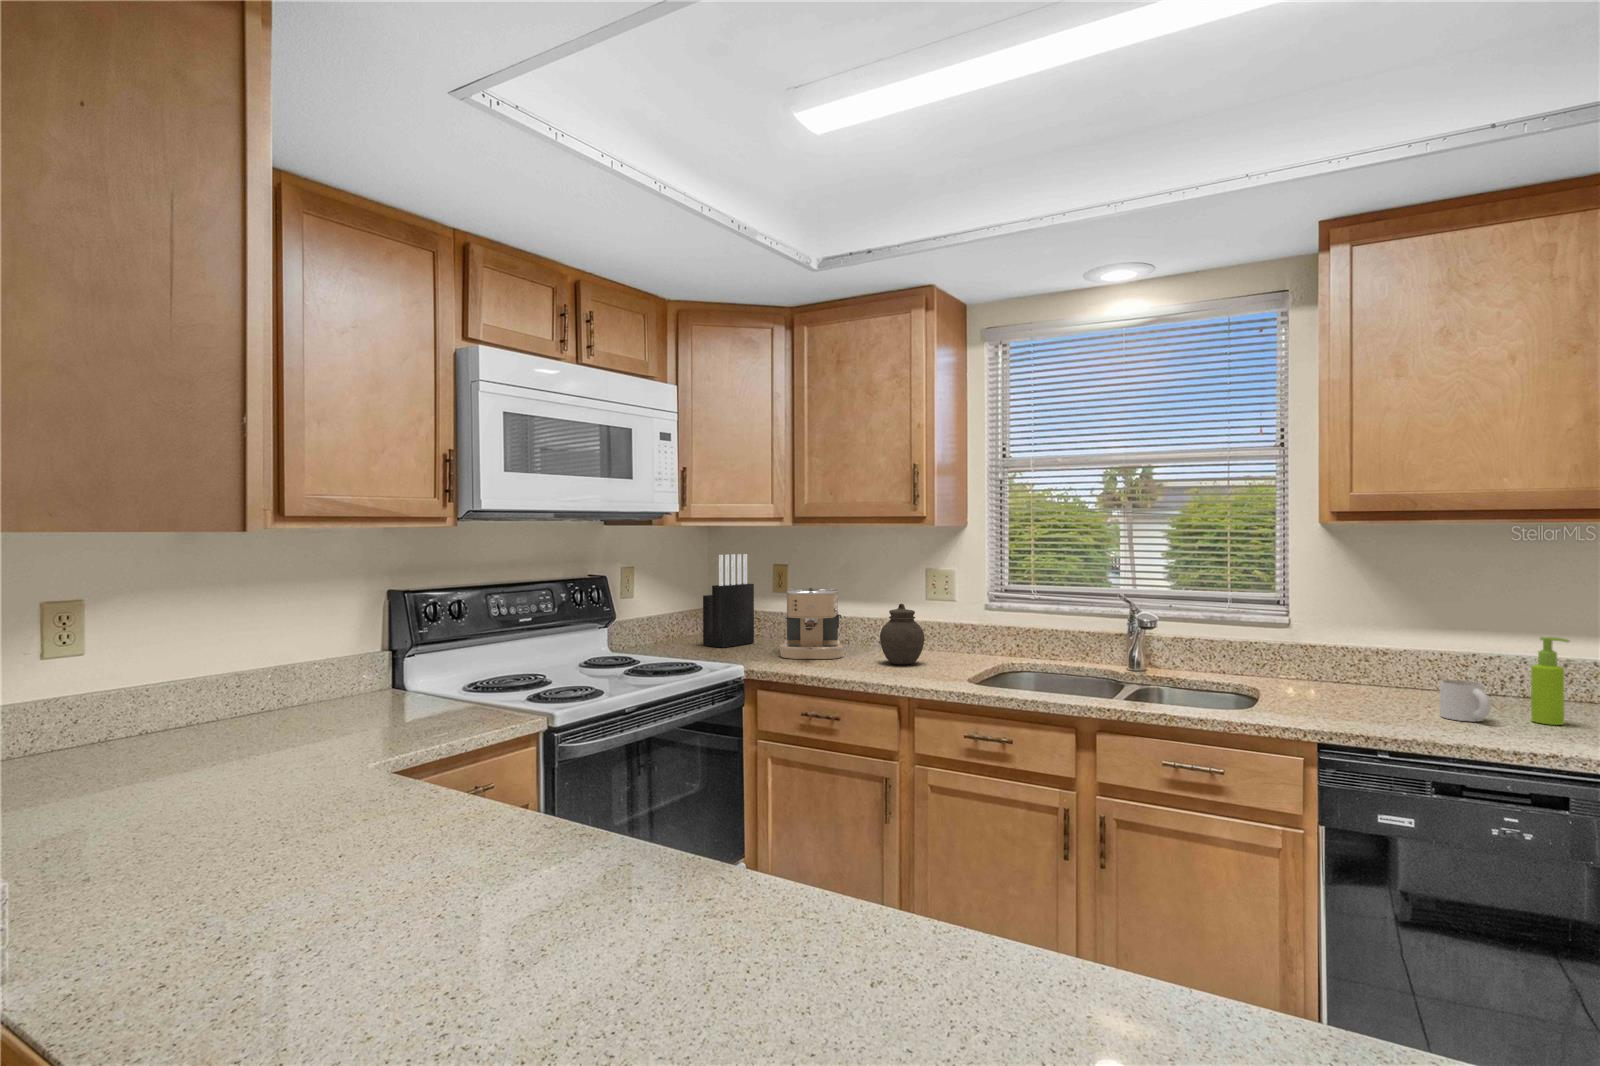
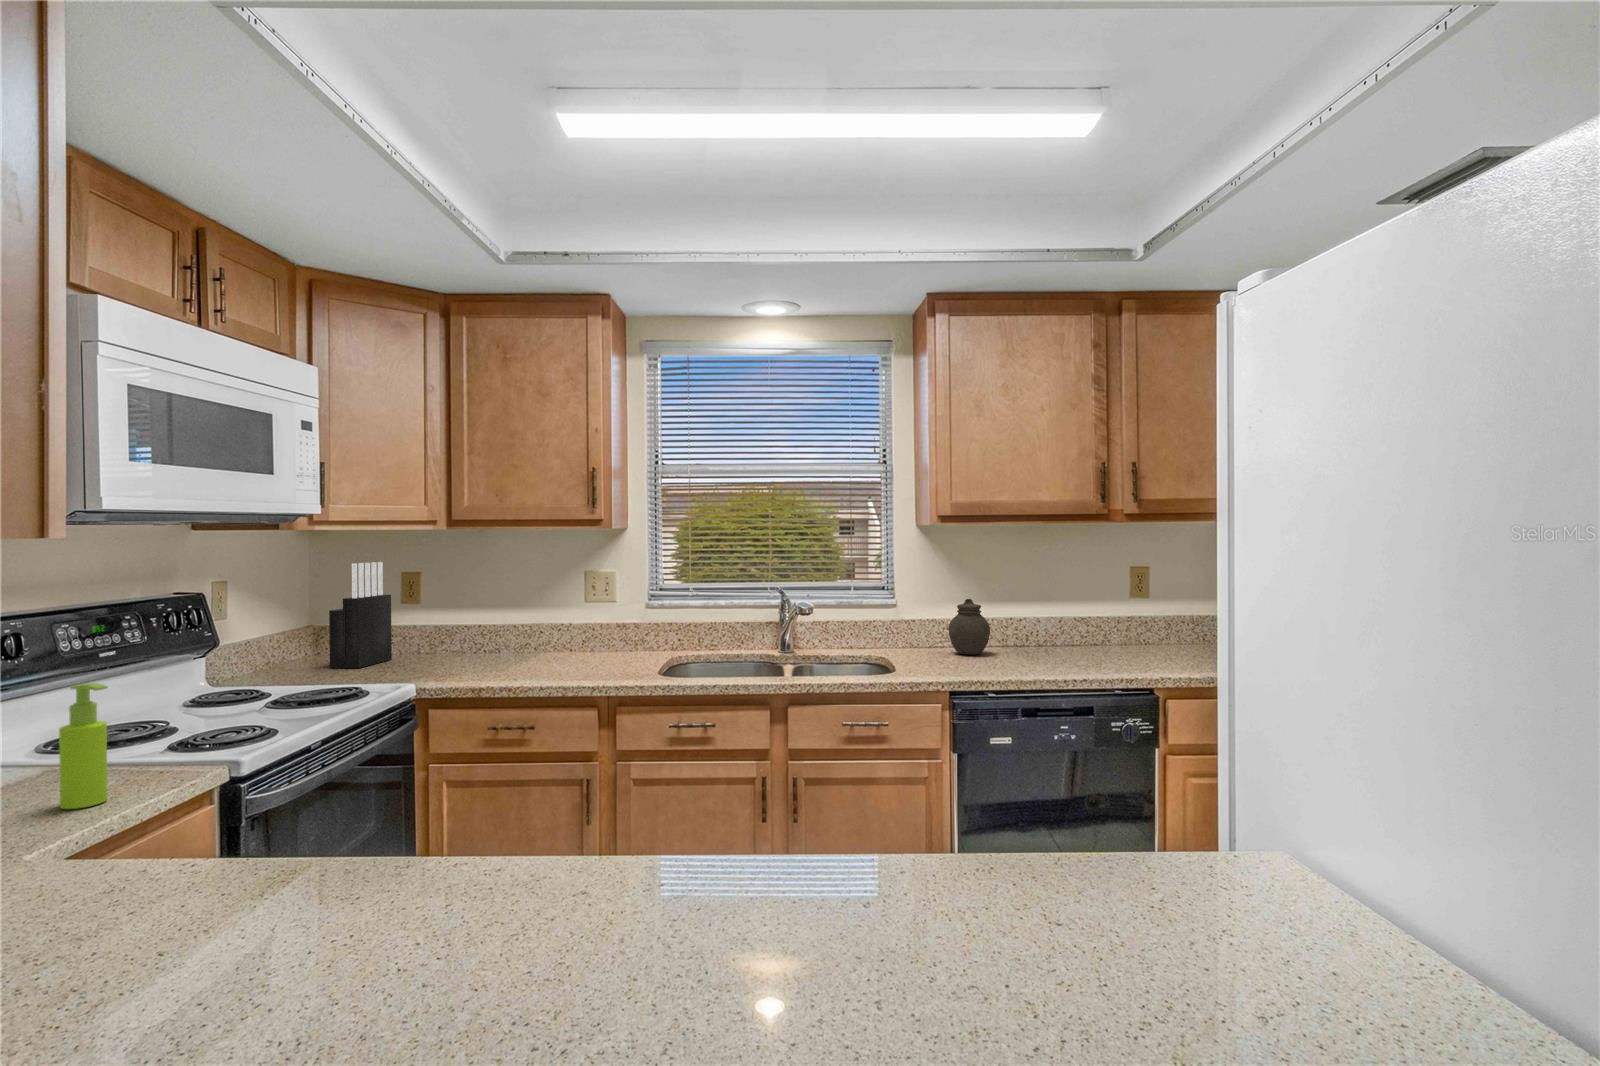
coffee maker: present [779,588,843,659] -> none [440,594,512,672]
jar: present [880,604,924,665] -> present [949,599,990,655]
soap dispenser: present [1531,637,1569,725] -> present [59,683,107,809]
mug: present [1440,680,1491,721] -> none [1007,636,1039,664]

